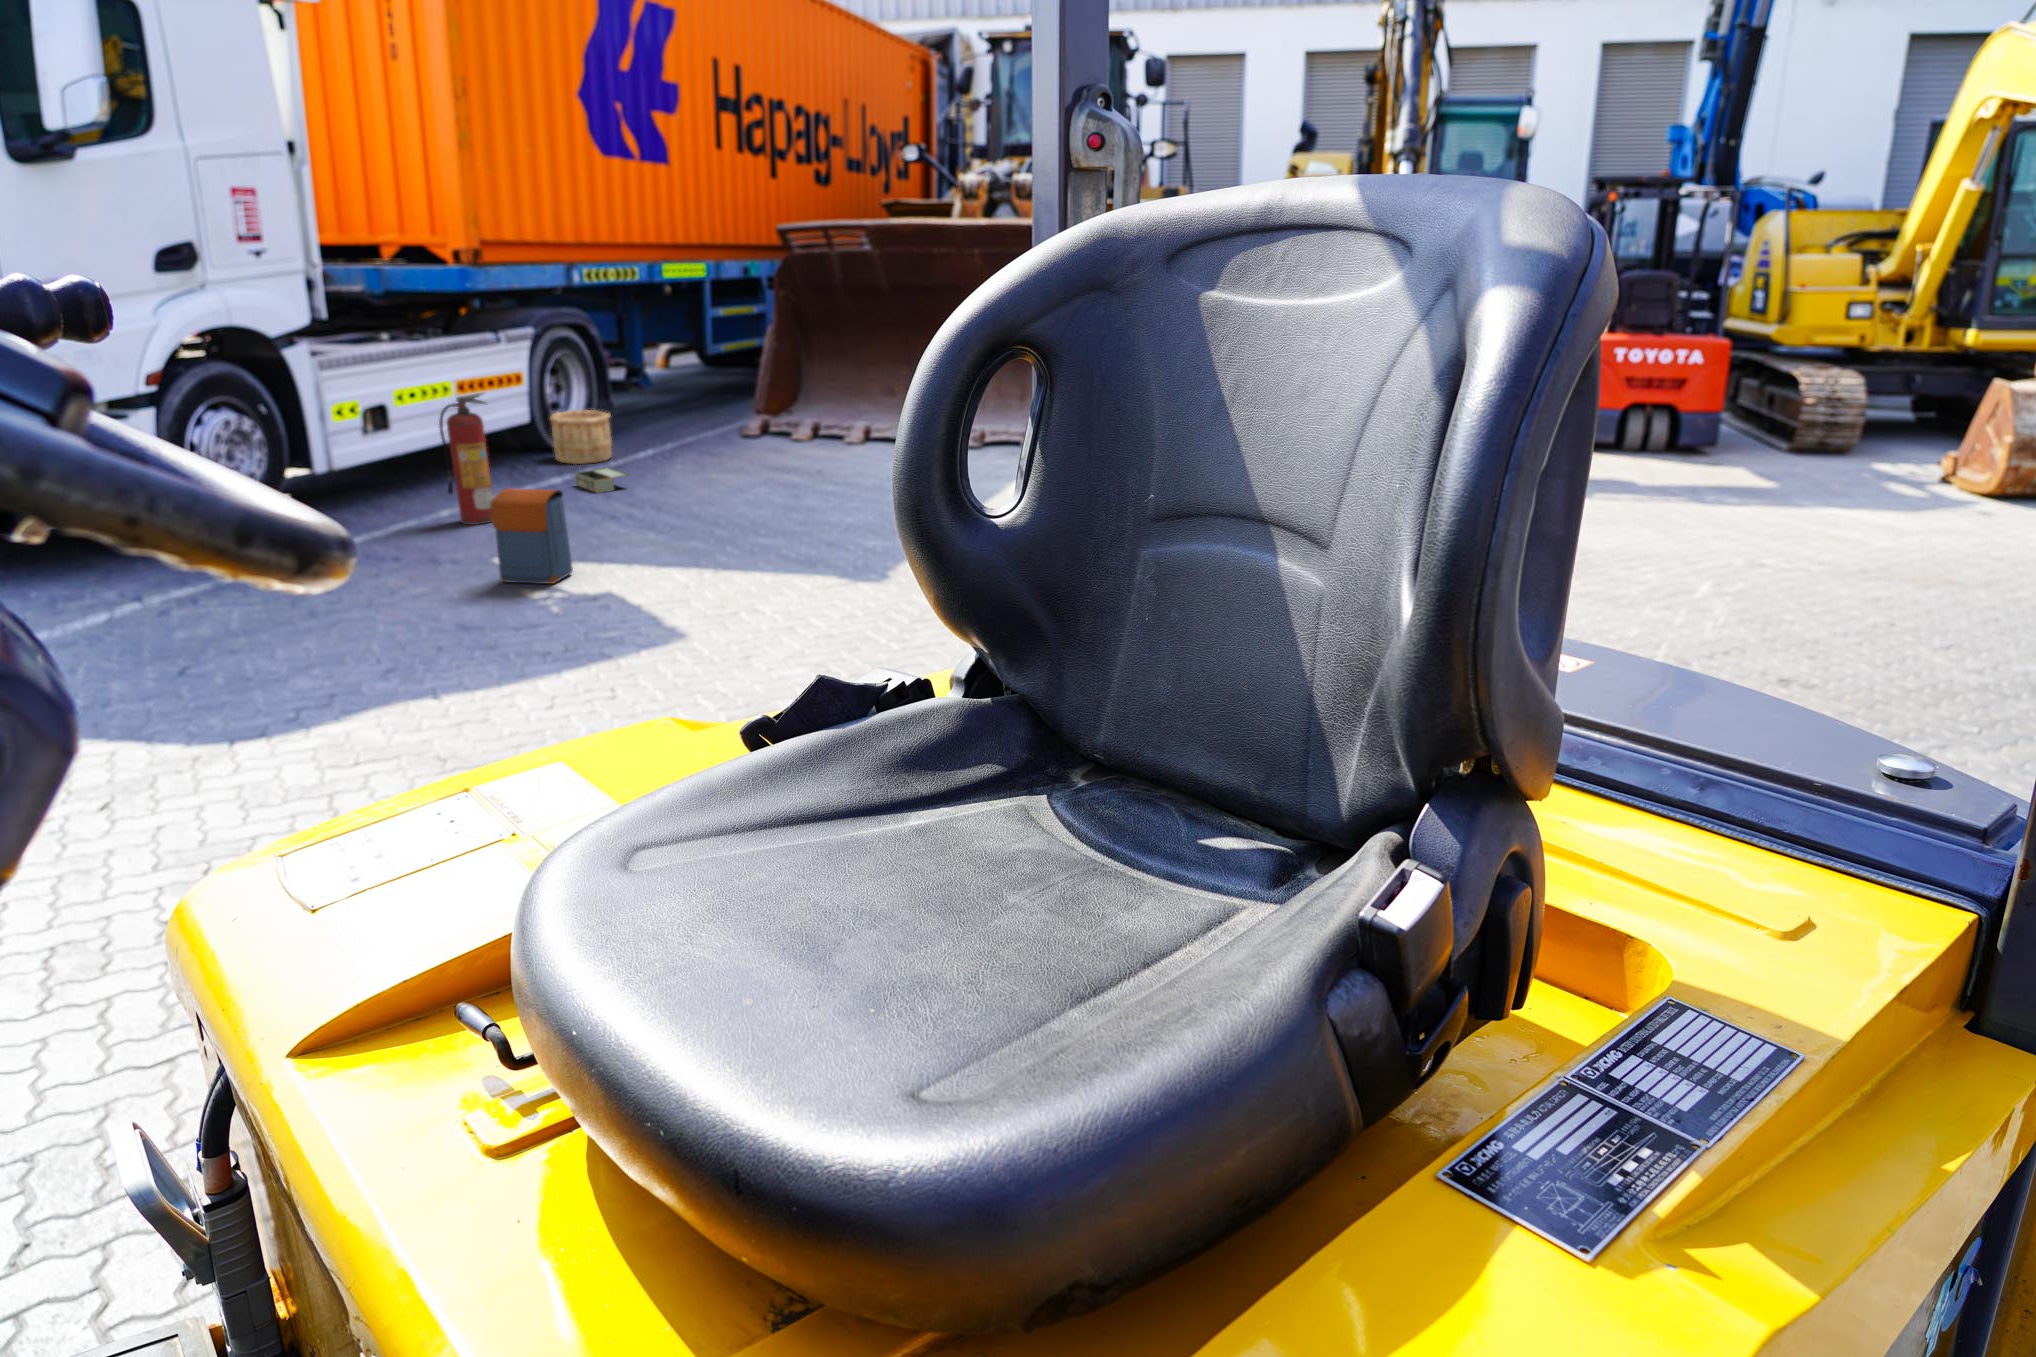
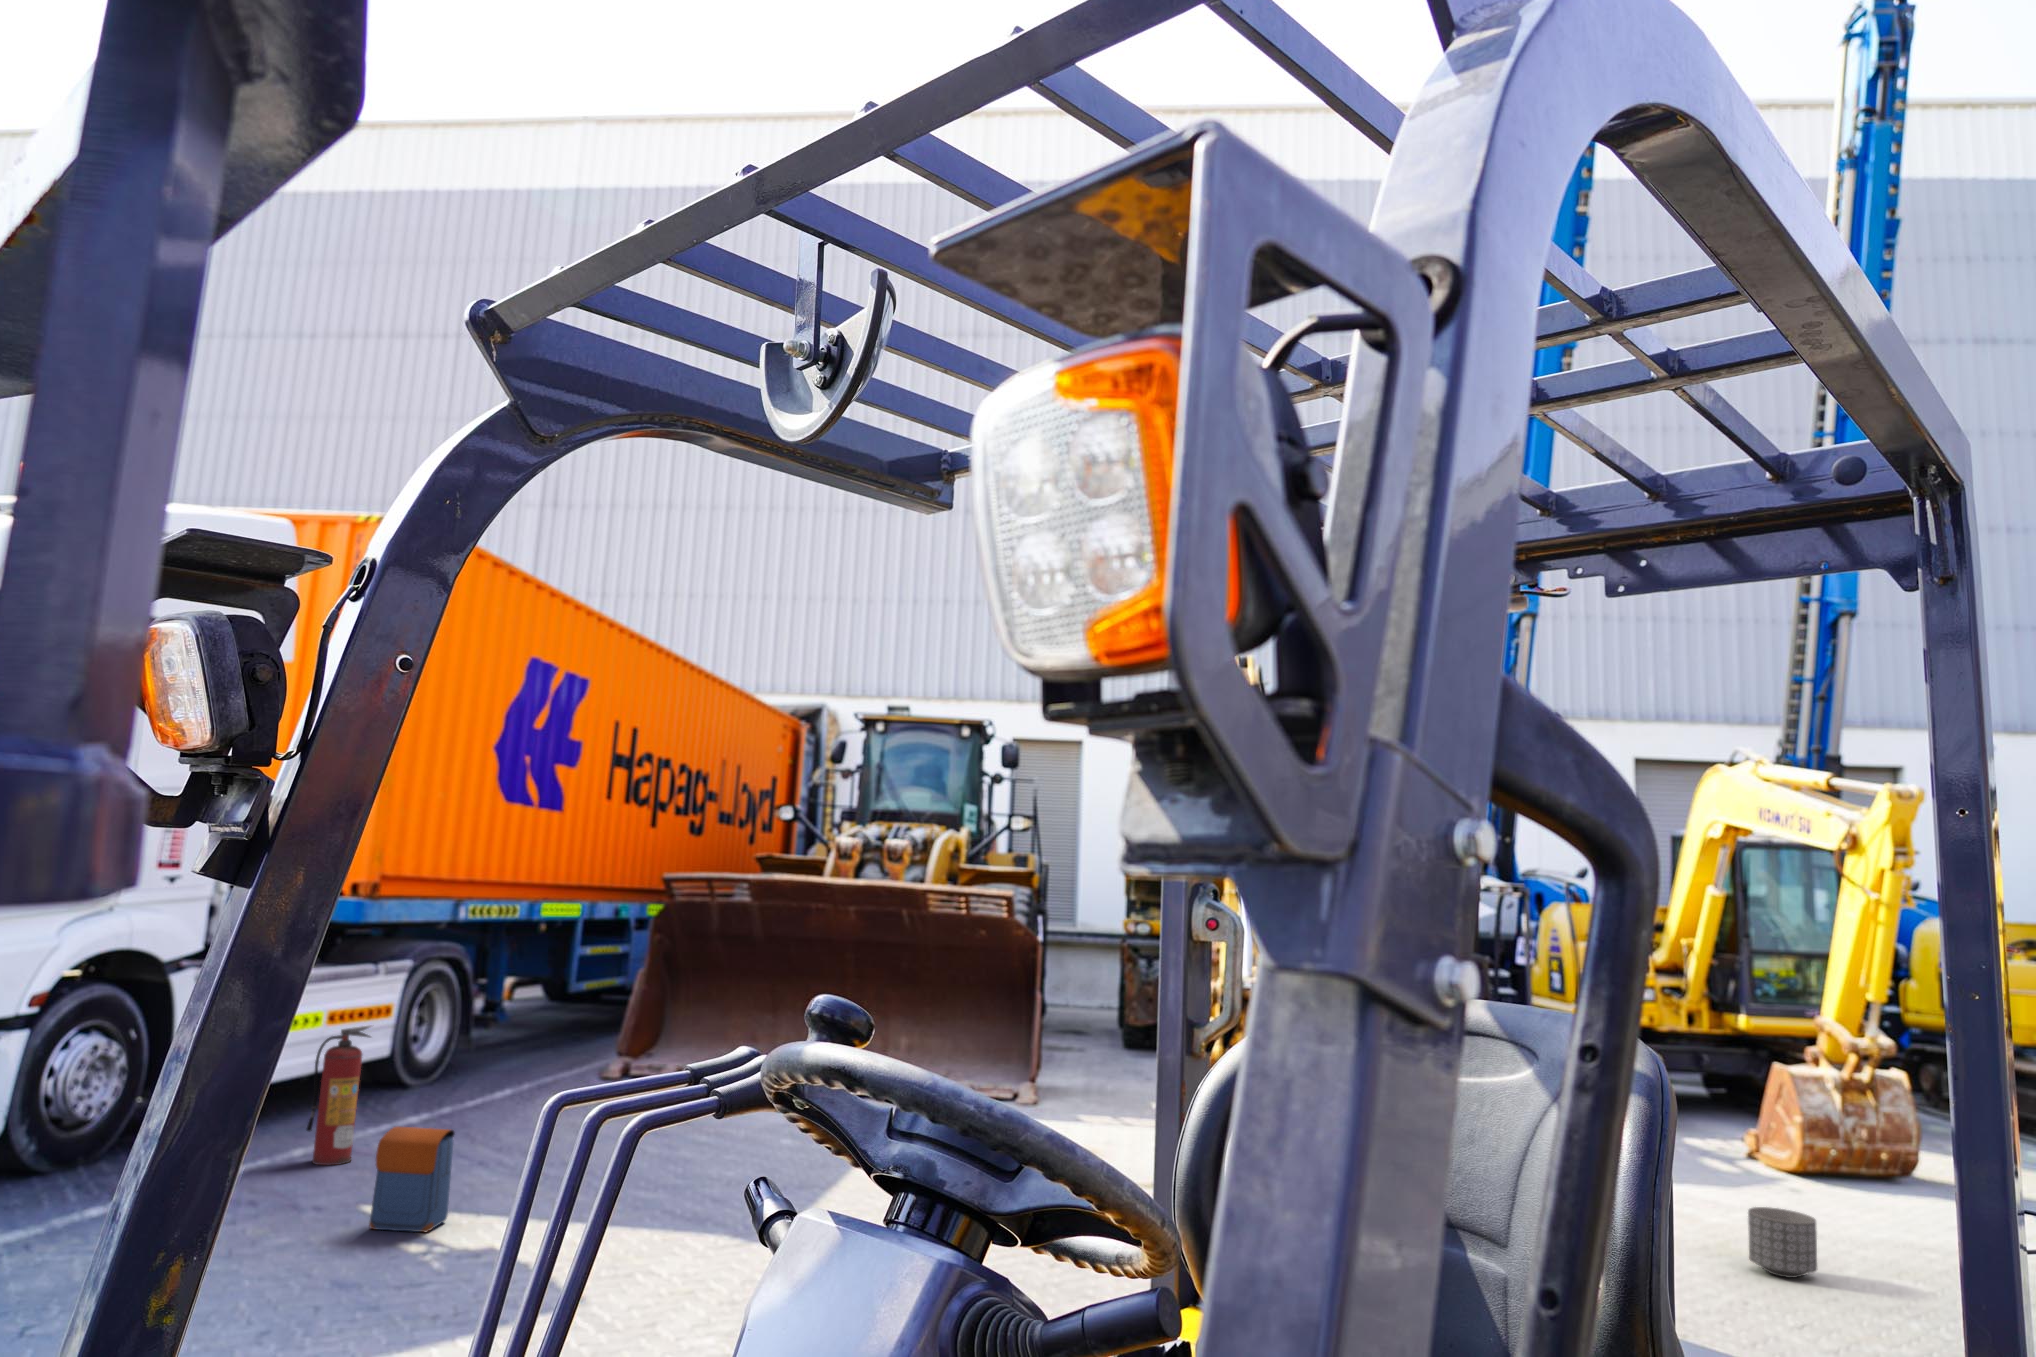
wooden bucket: present [550,410,612,464] -> none [405,1045,472,1102]
toolbox: present [575,468,628,493] -> none [431,1107,492,1134]
planter: none [1914,535,2004,606] -> present [1748,1207,1817,1278]

